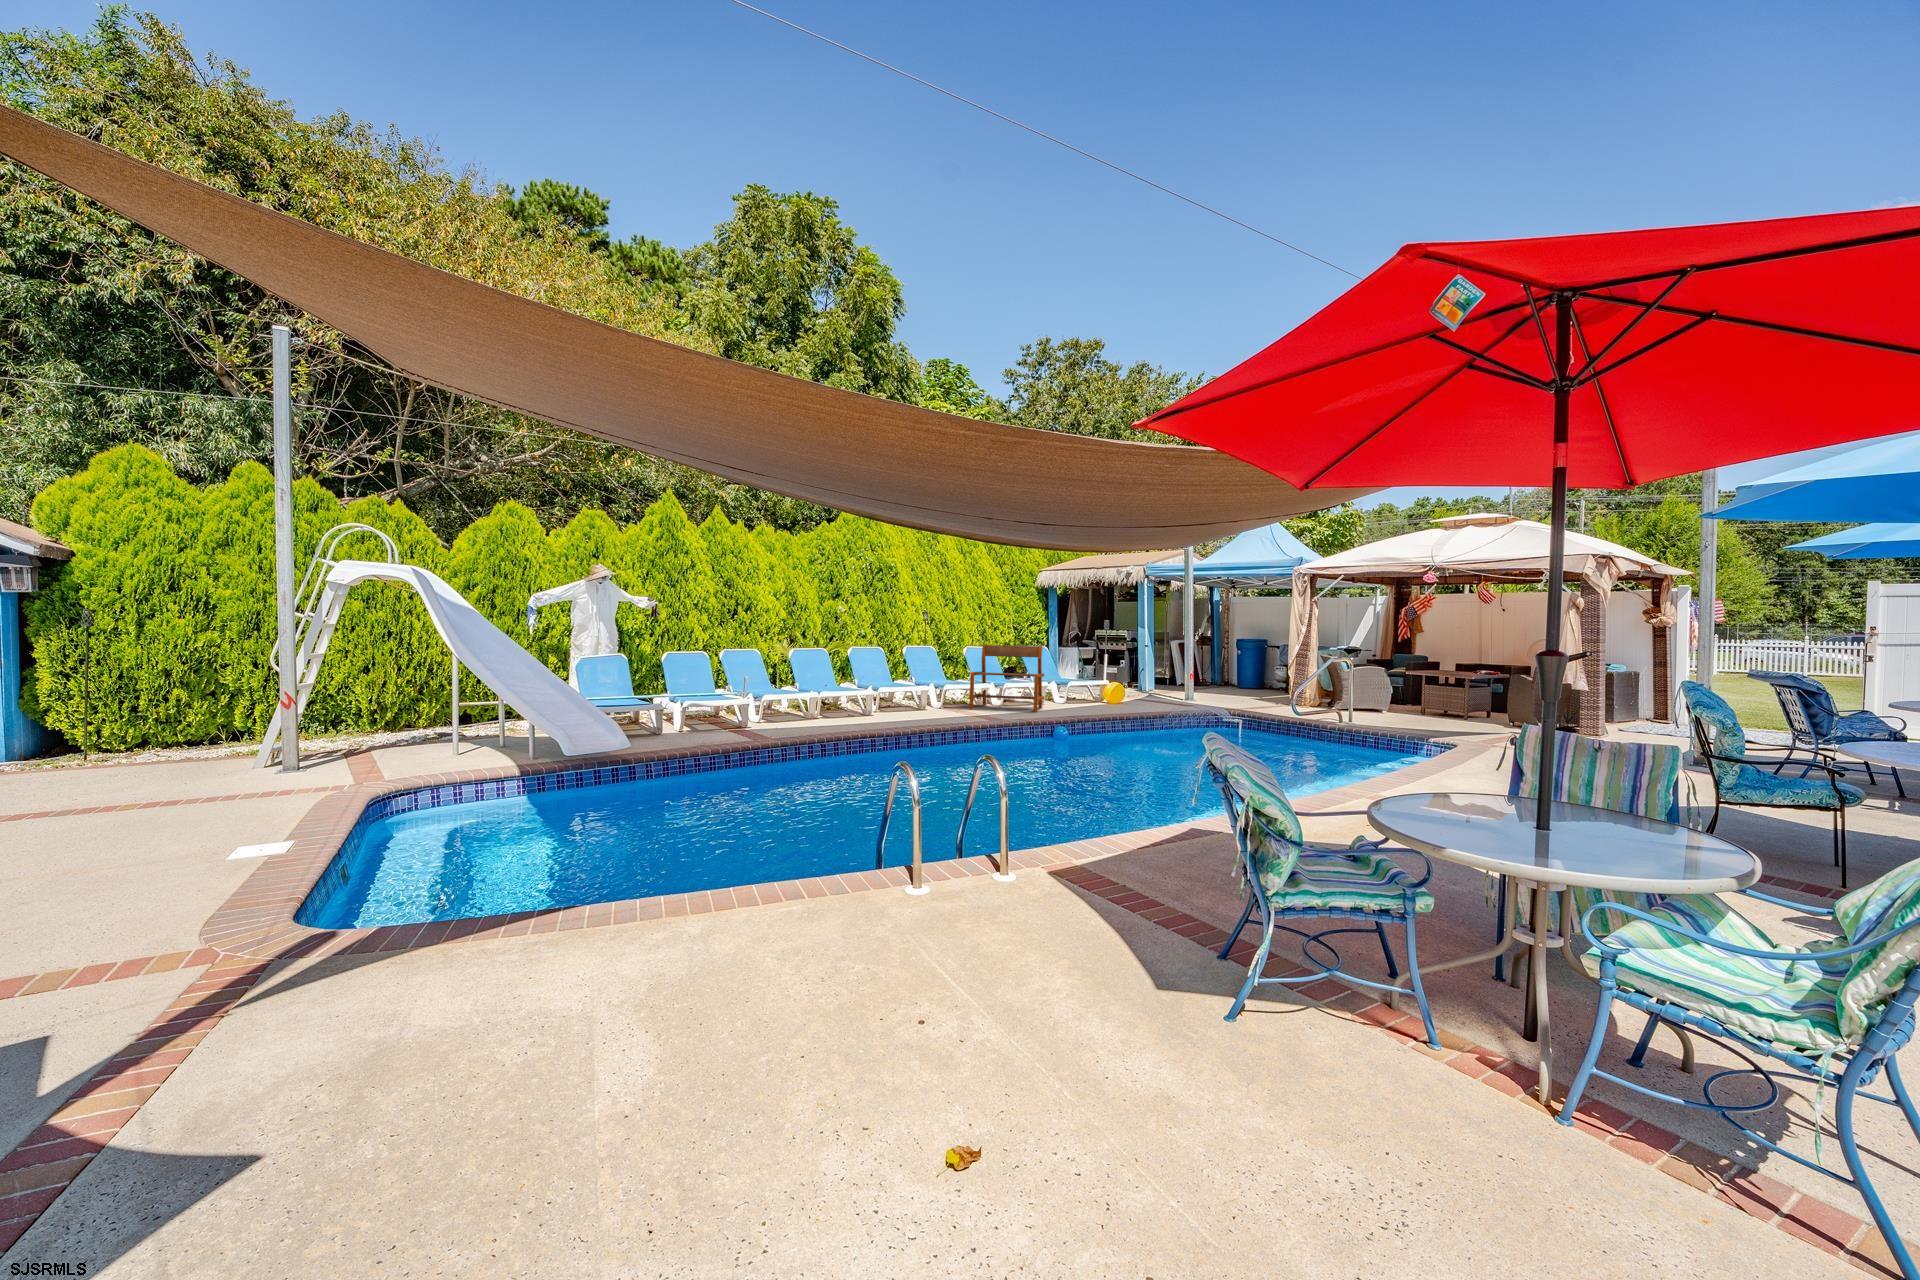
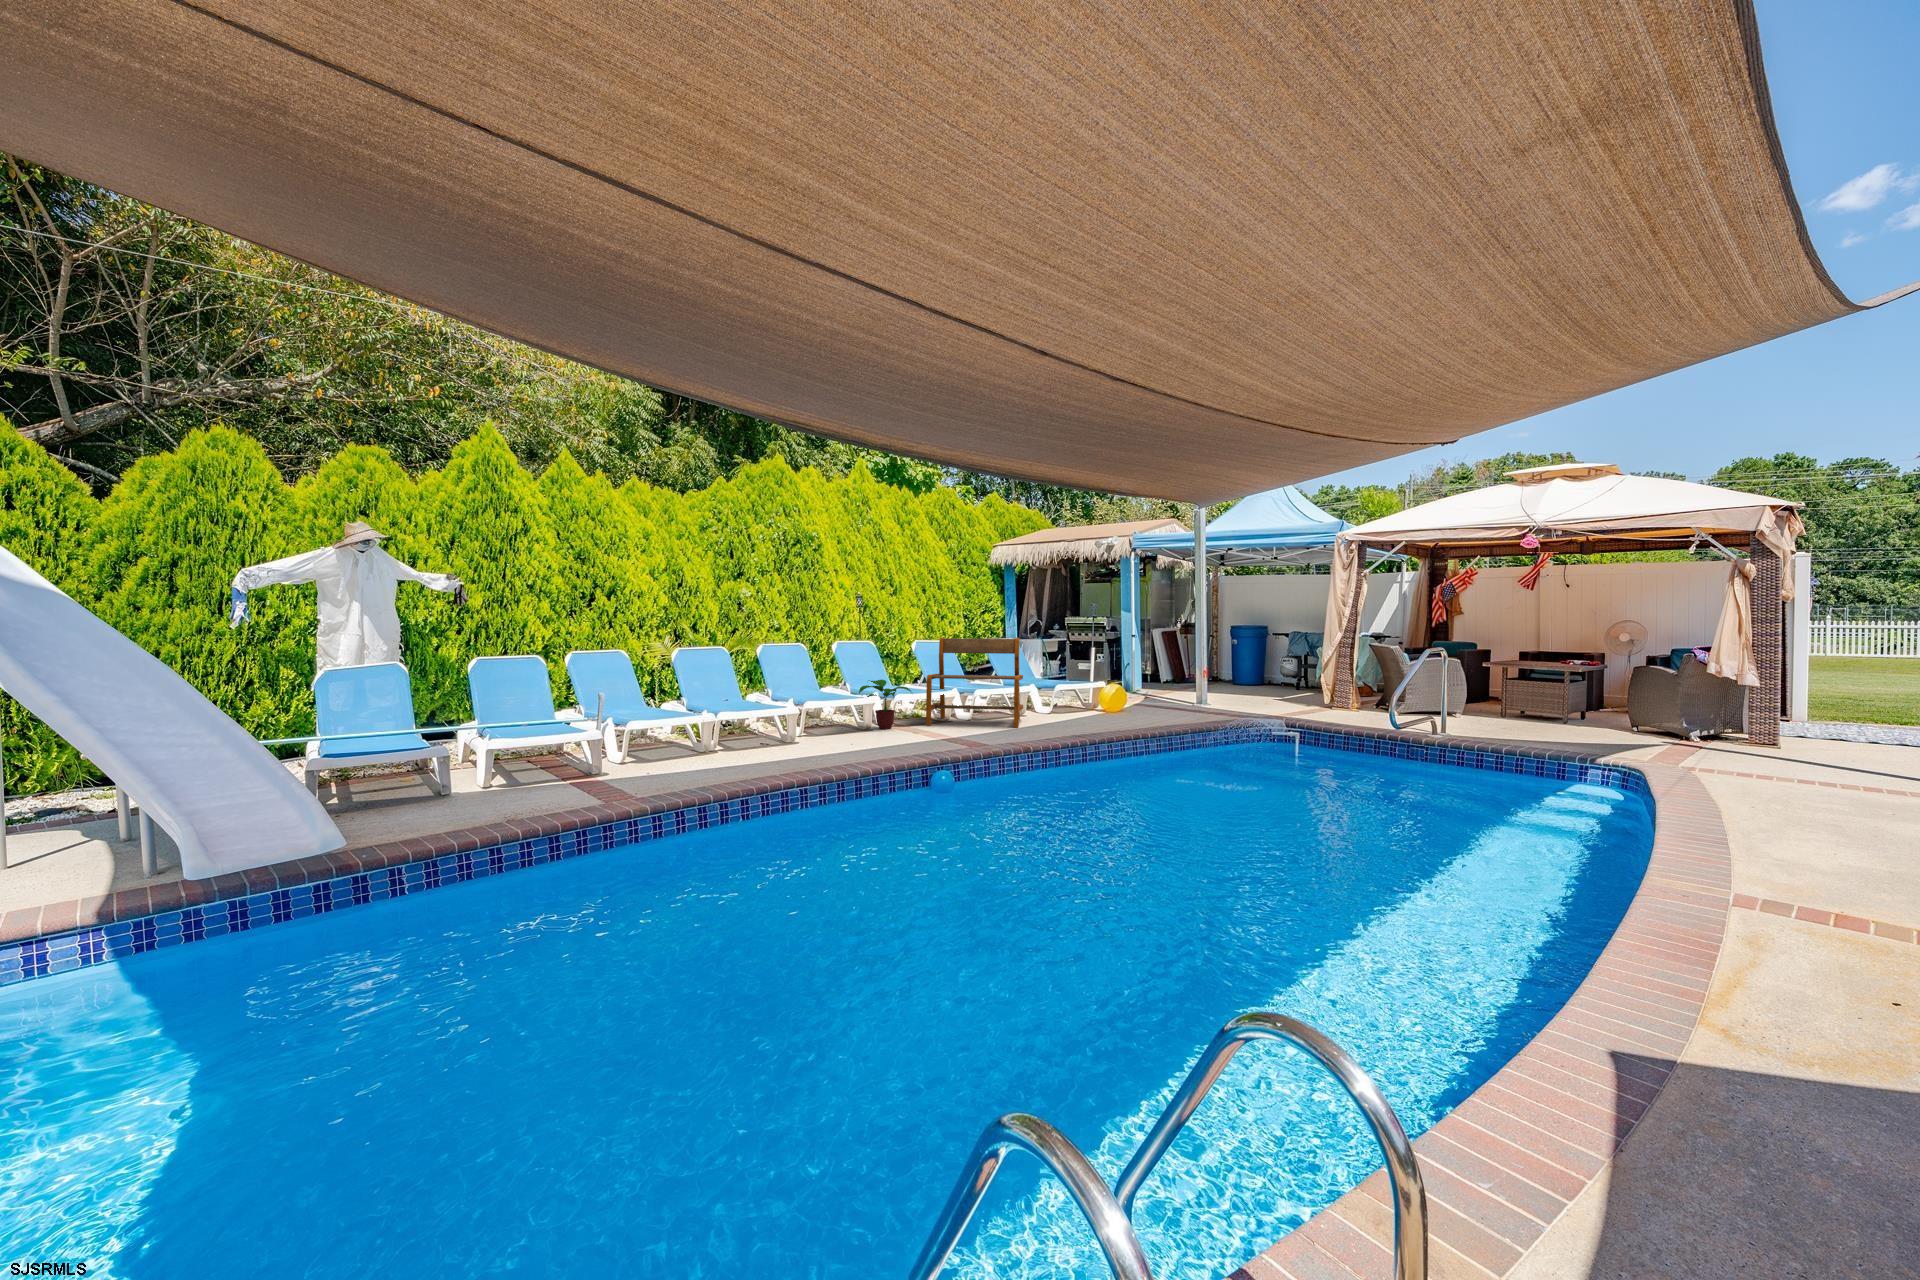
potted plant: none [919,675,959,711] -> present [859,680,911,729]

